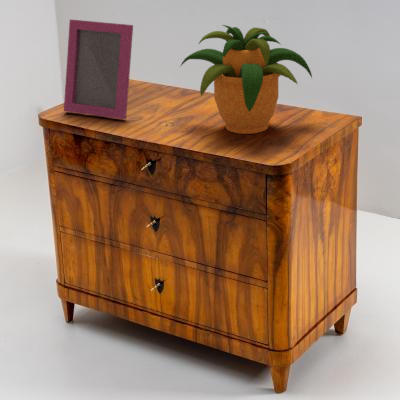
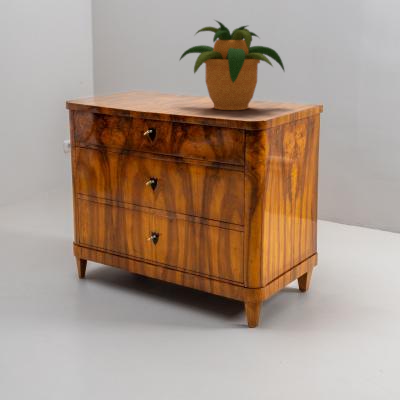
picture frame: present [64,20,133,119] -> none [85,27,143,103]

